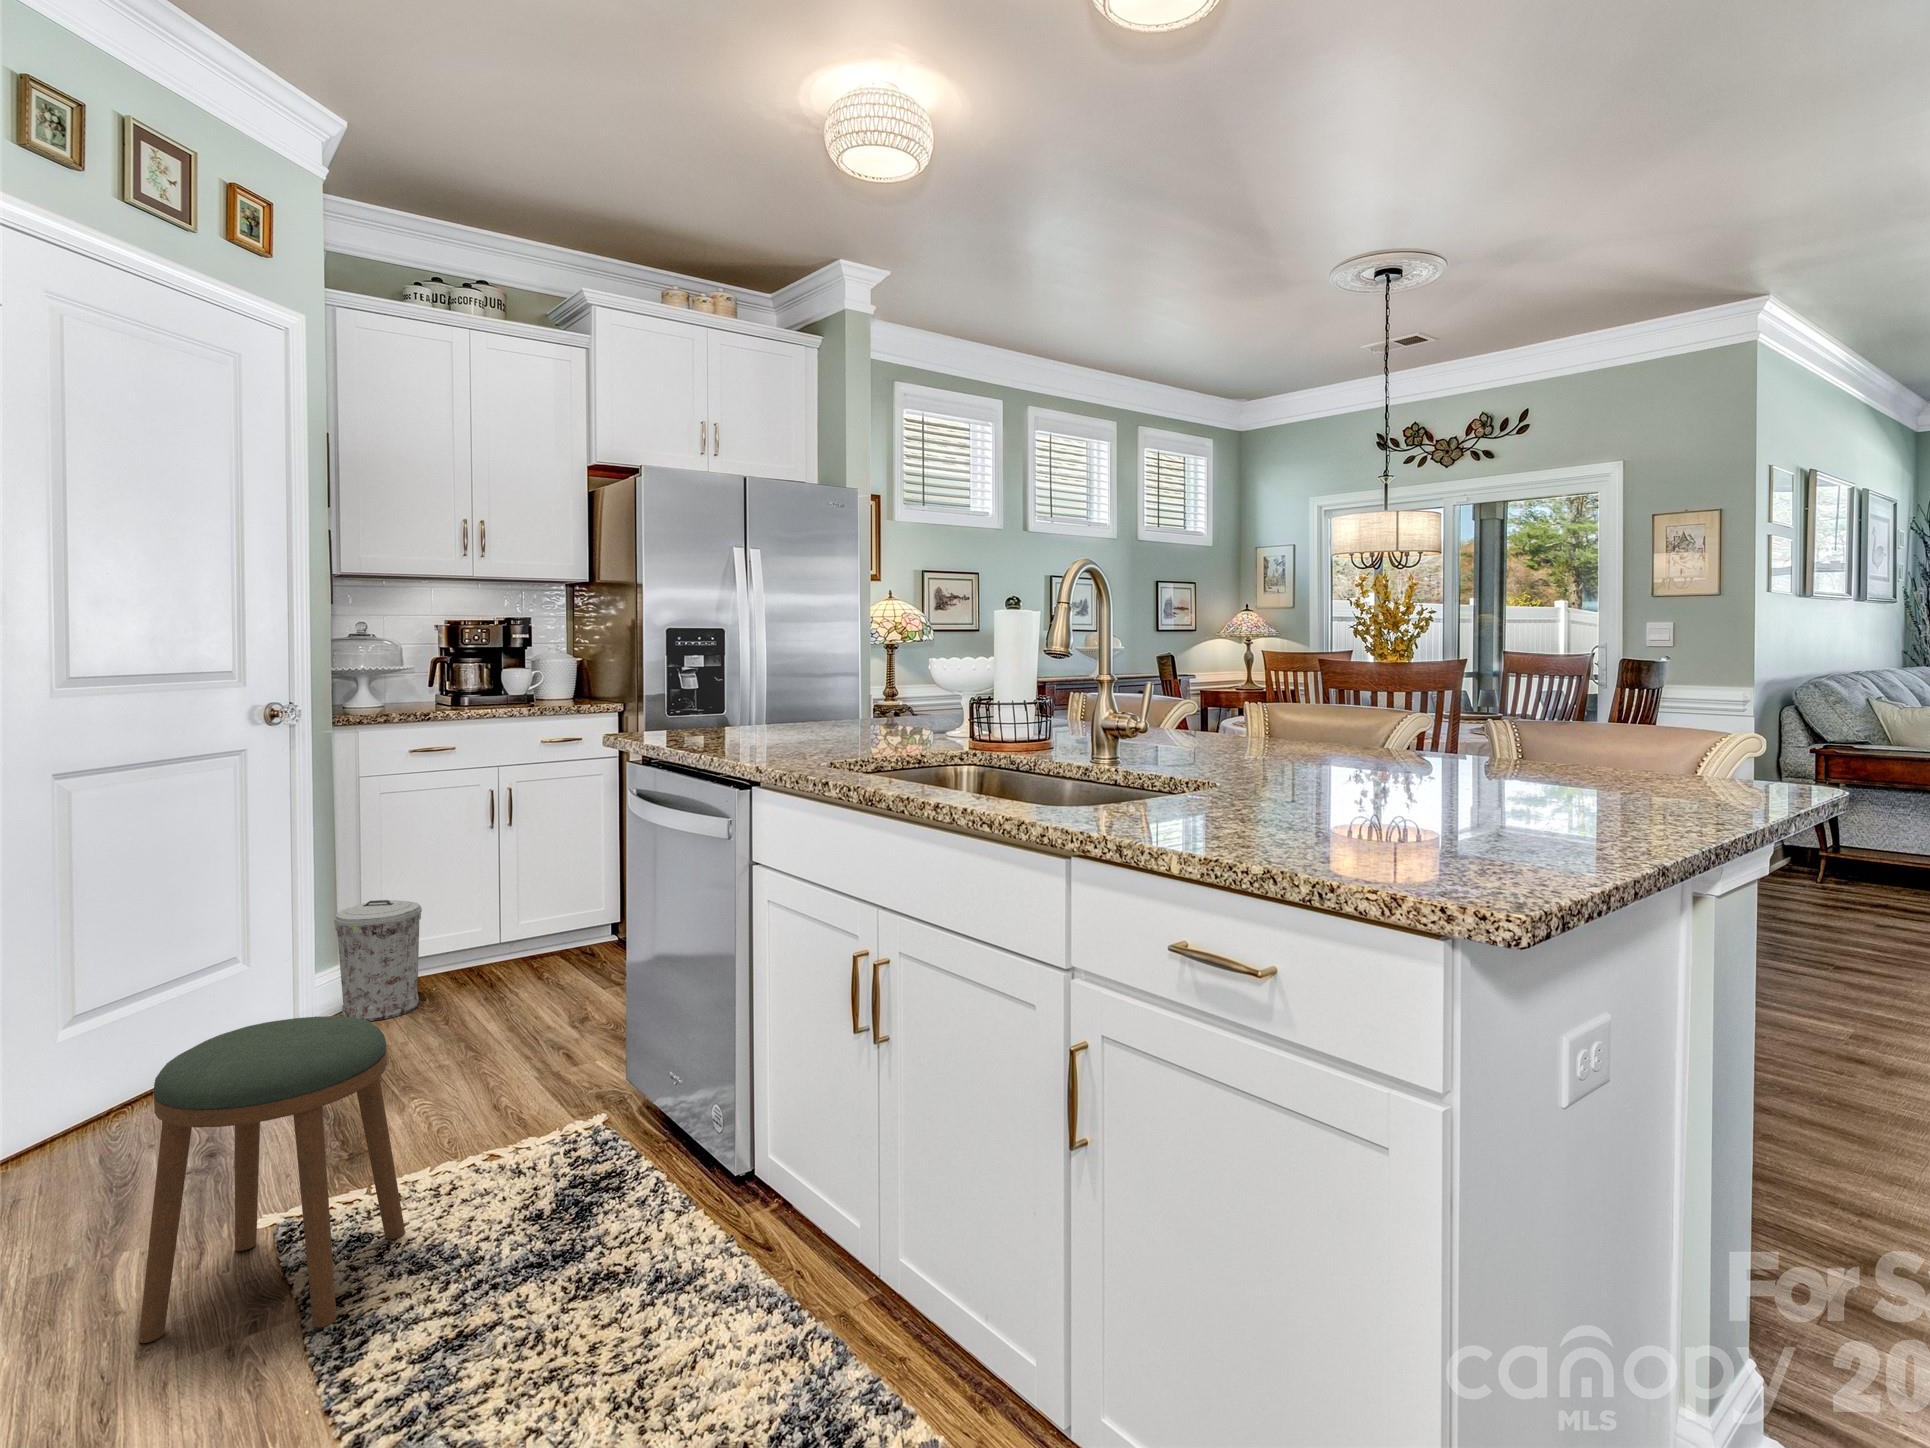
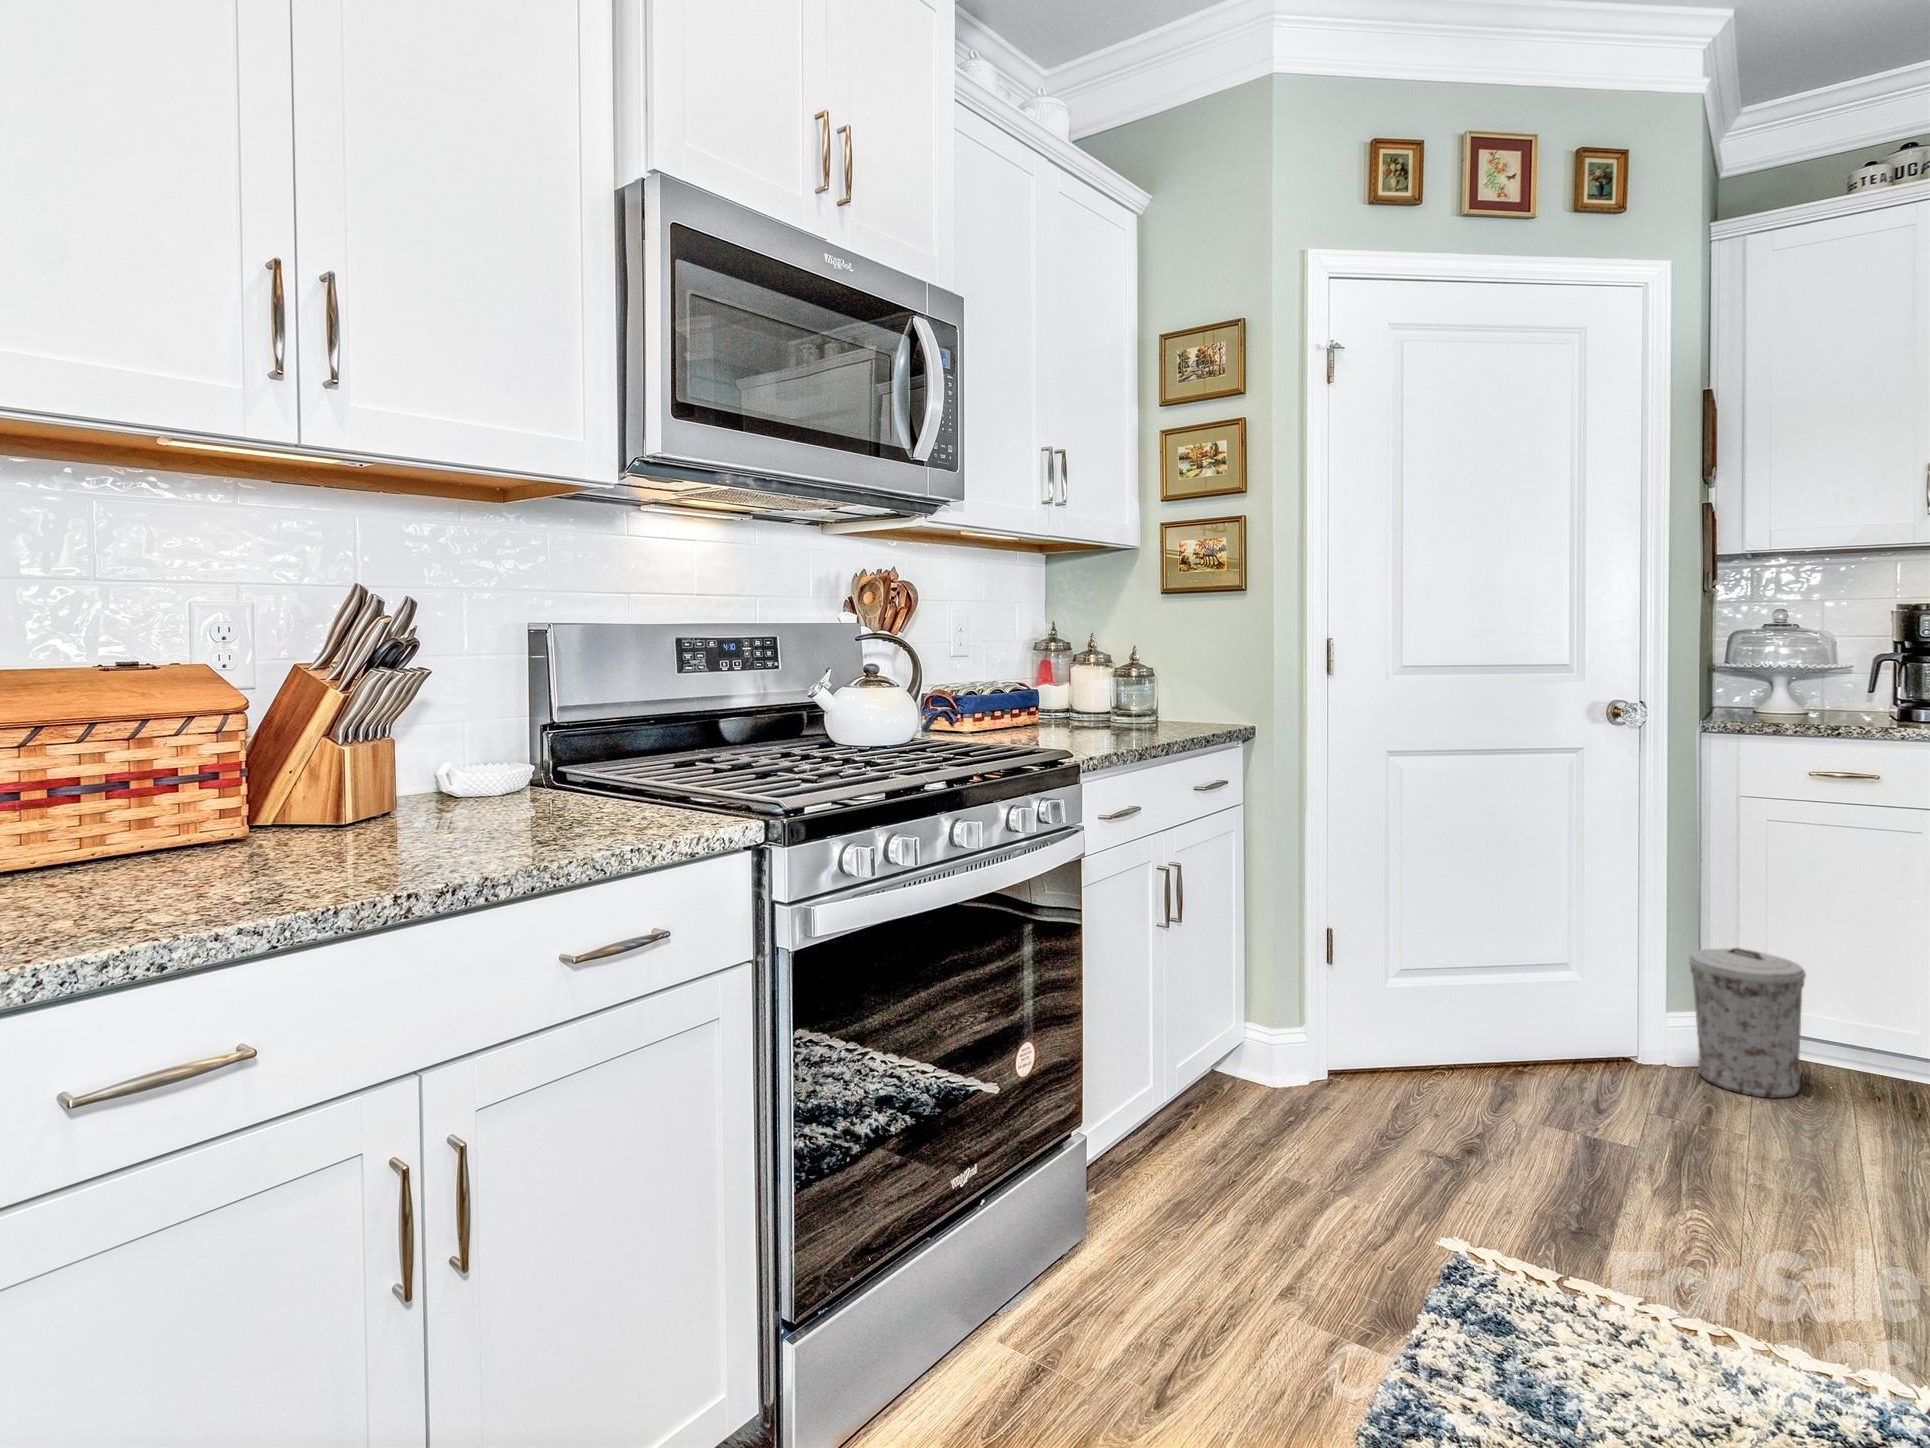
stool: present [138,1016,405,1343] -> none [1289,1040,1550,1391]

